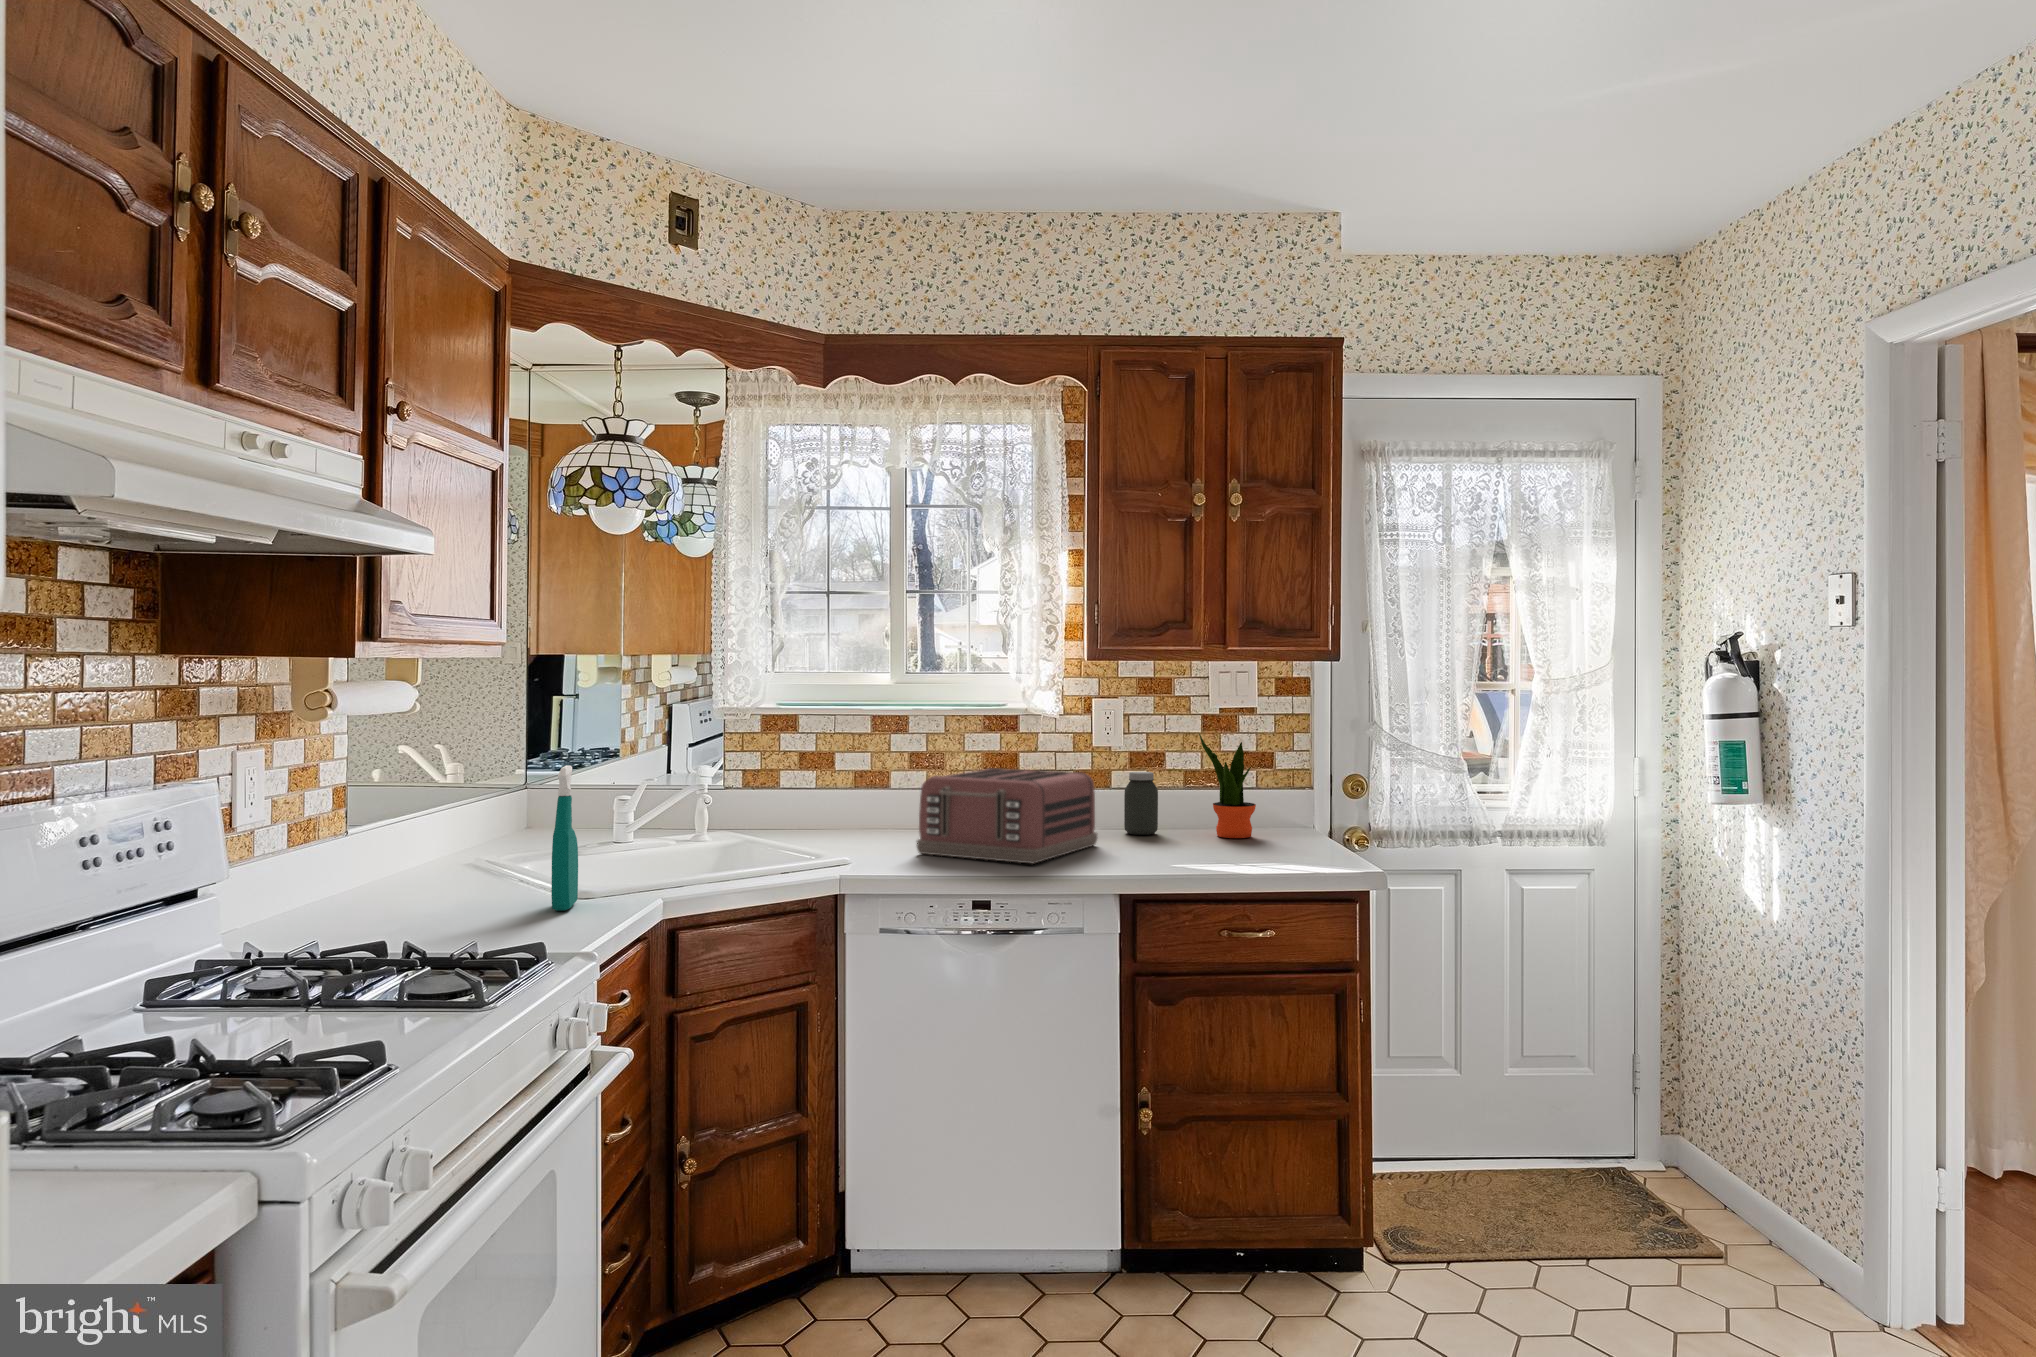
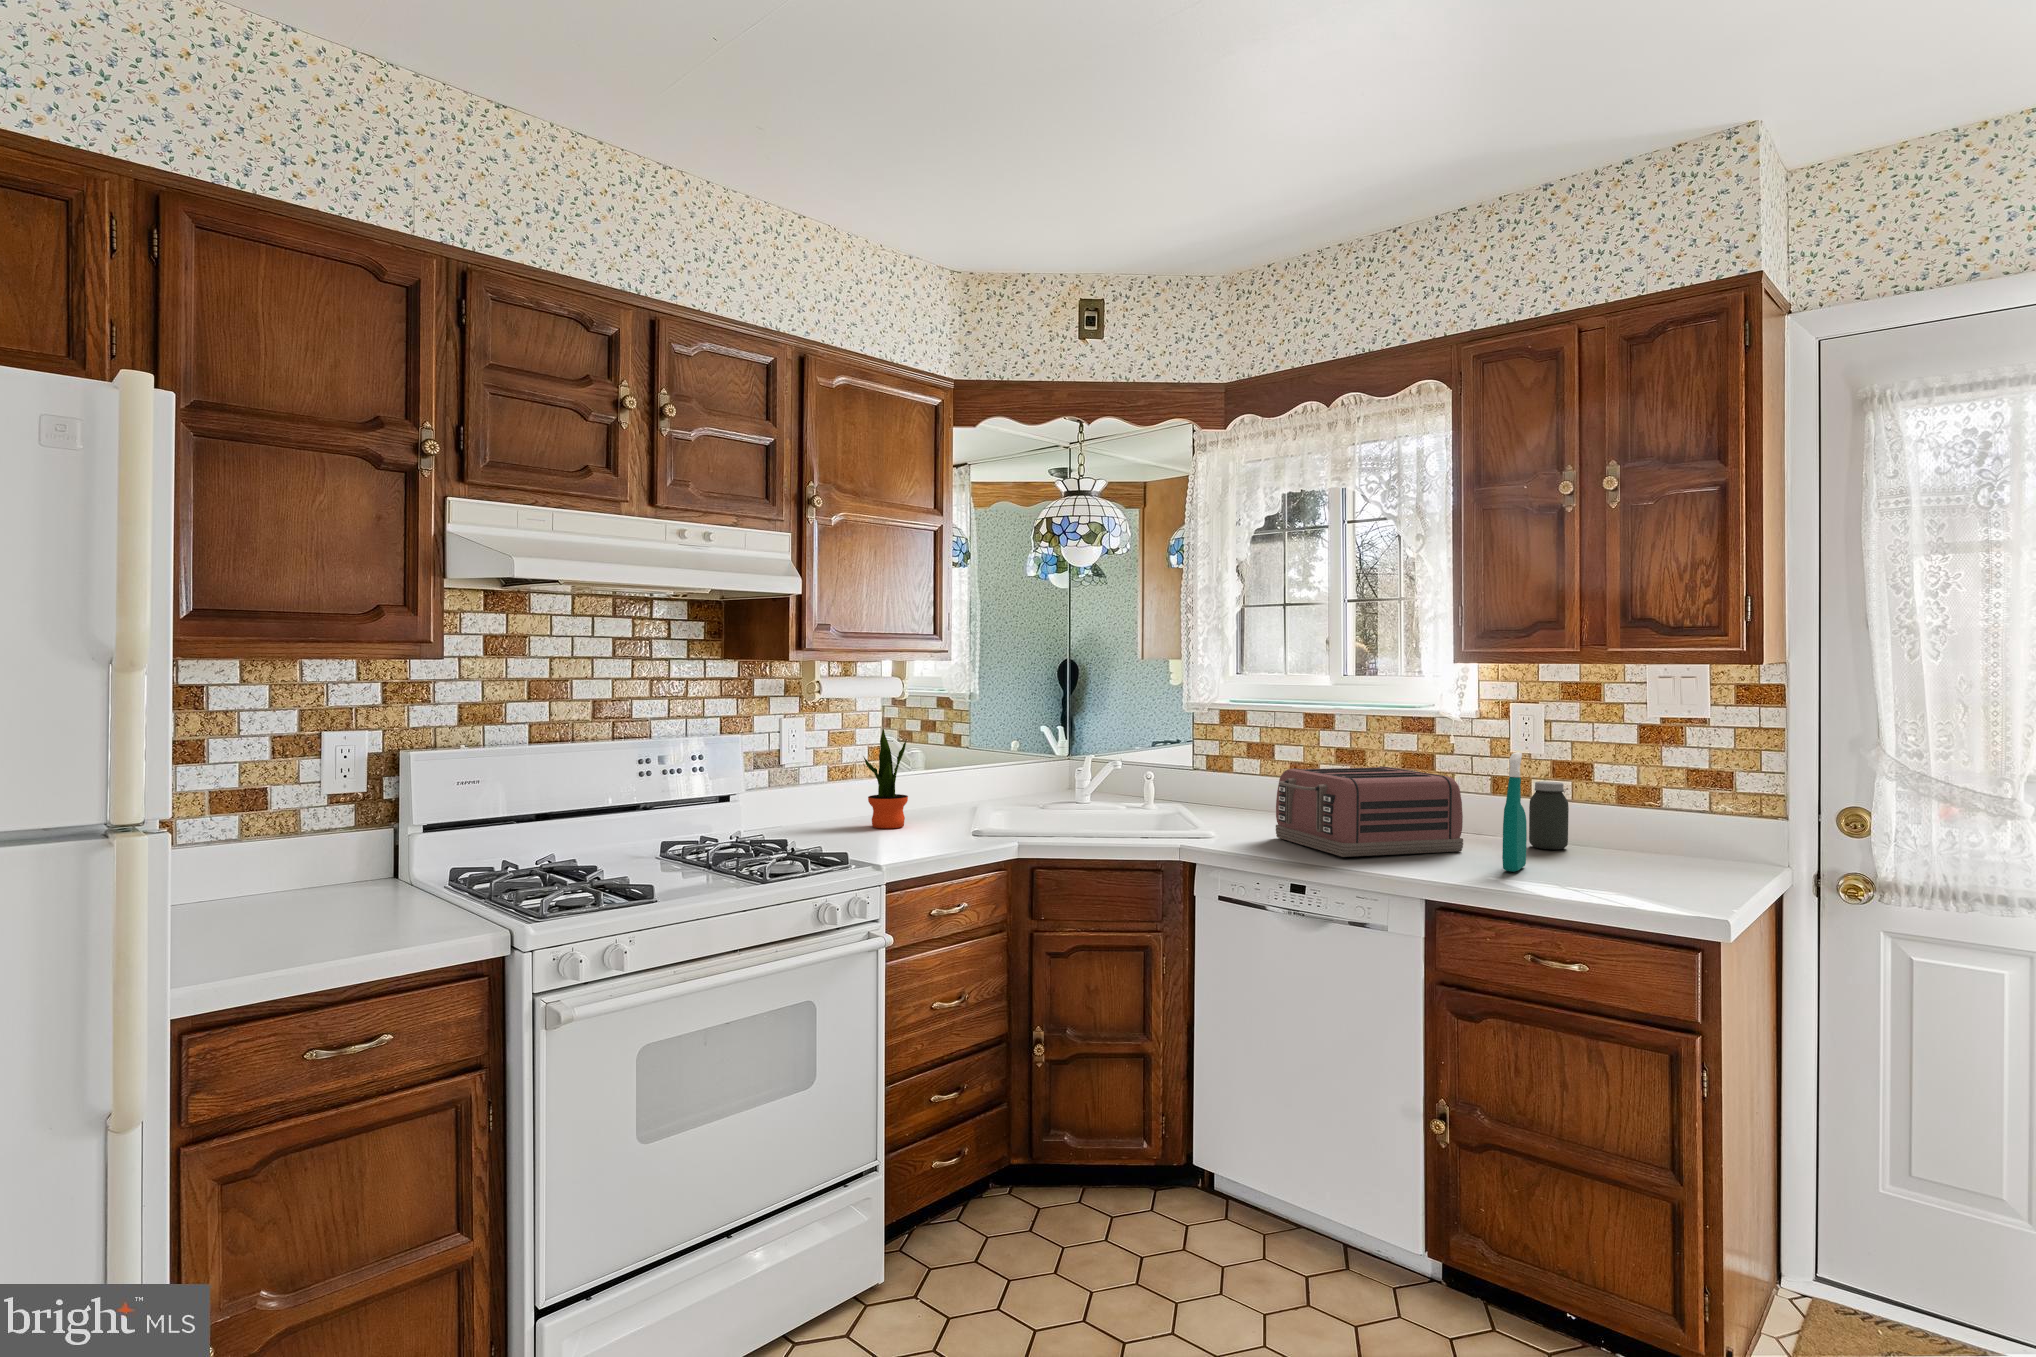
potted plant: present [1199,734,1256,838] -> present [864,729,908,828]
spray bottle: present [551,765,578,911] -> present [1502,752,1527,872]

